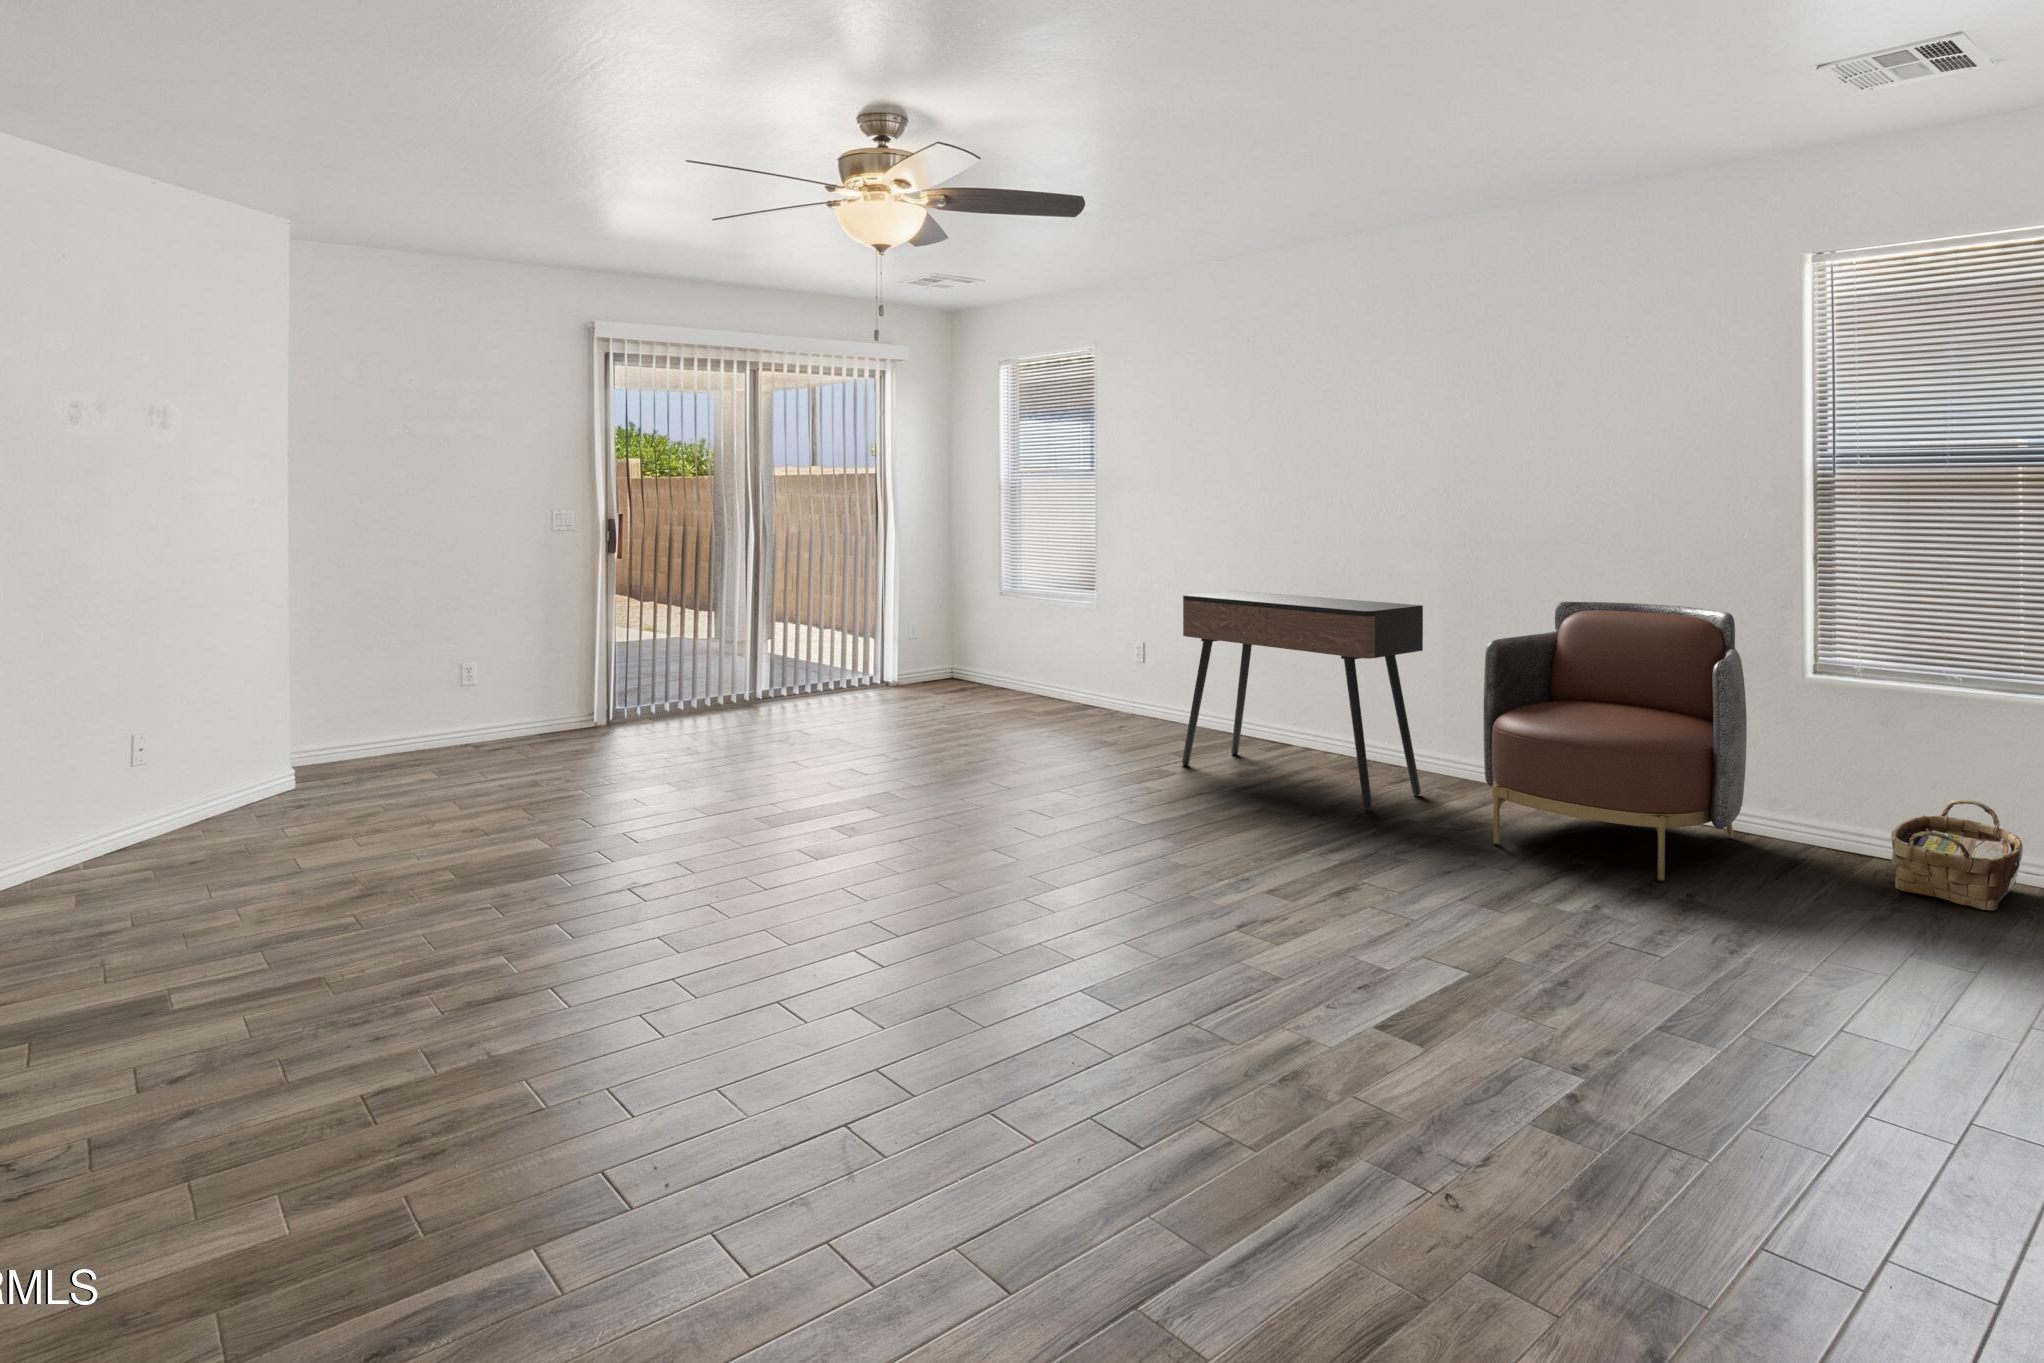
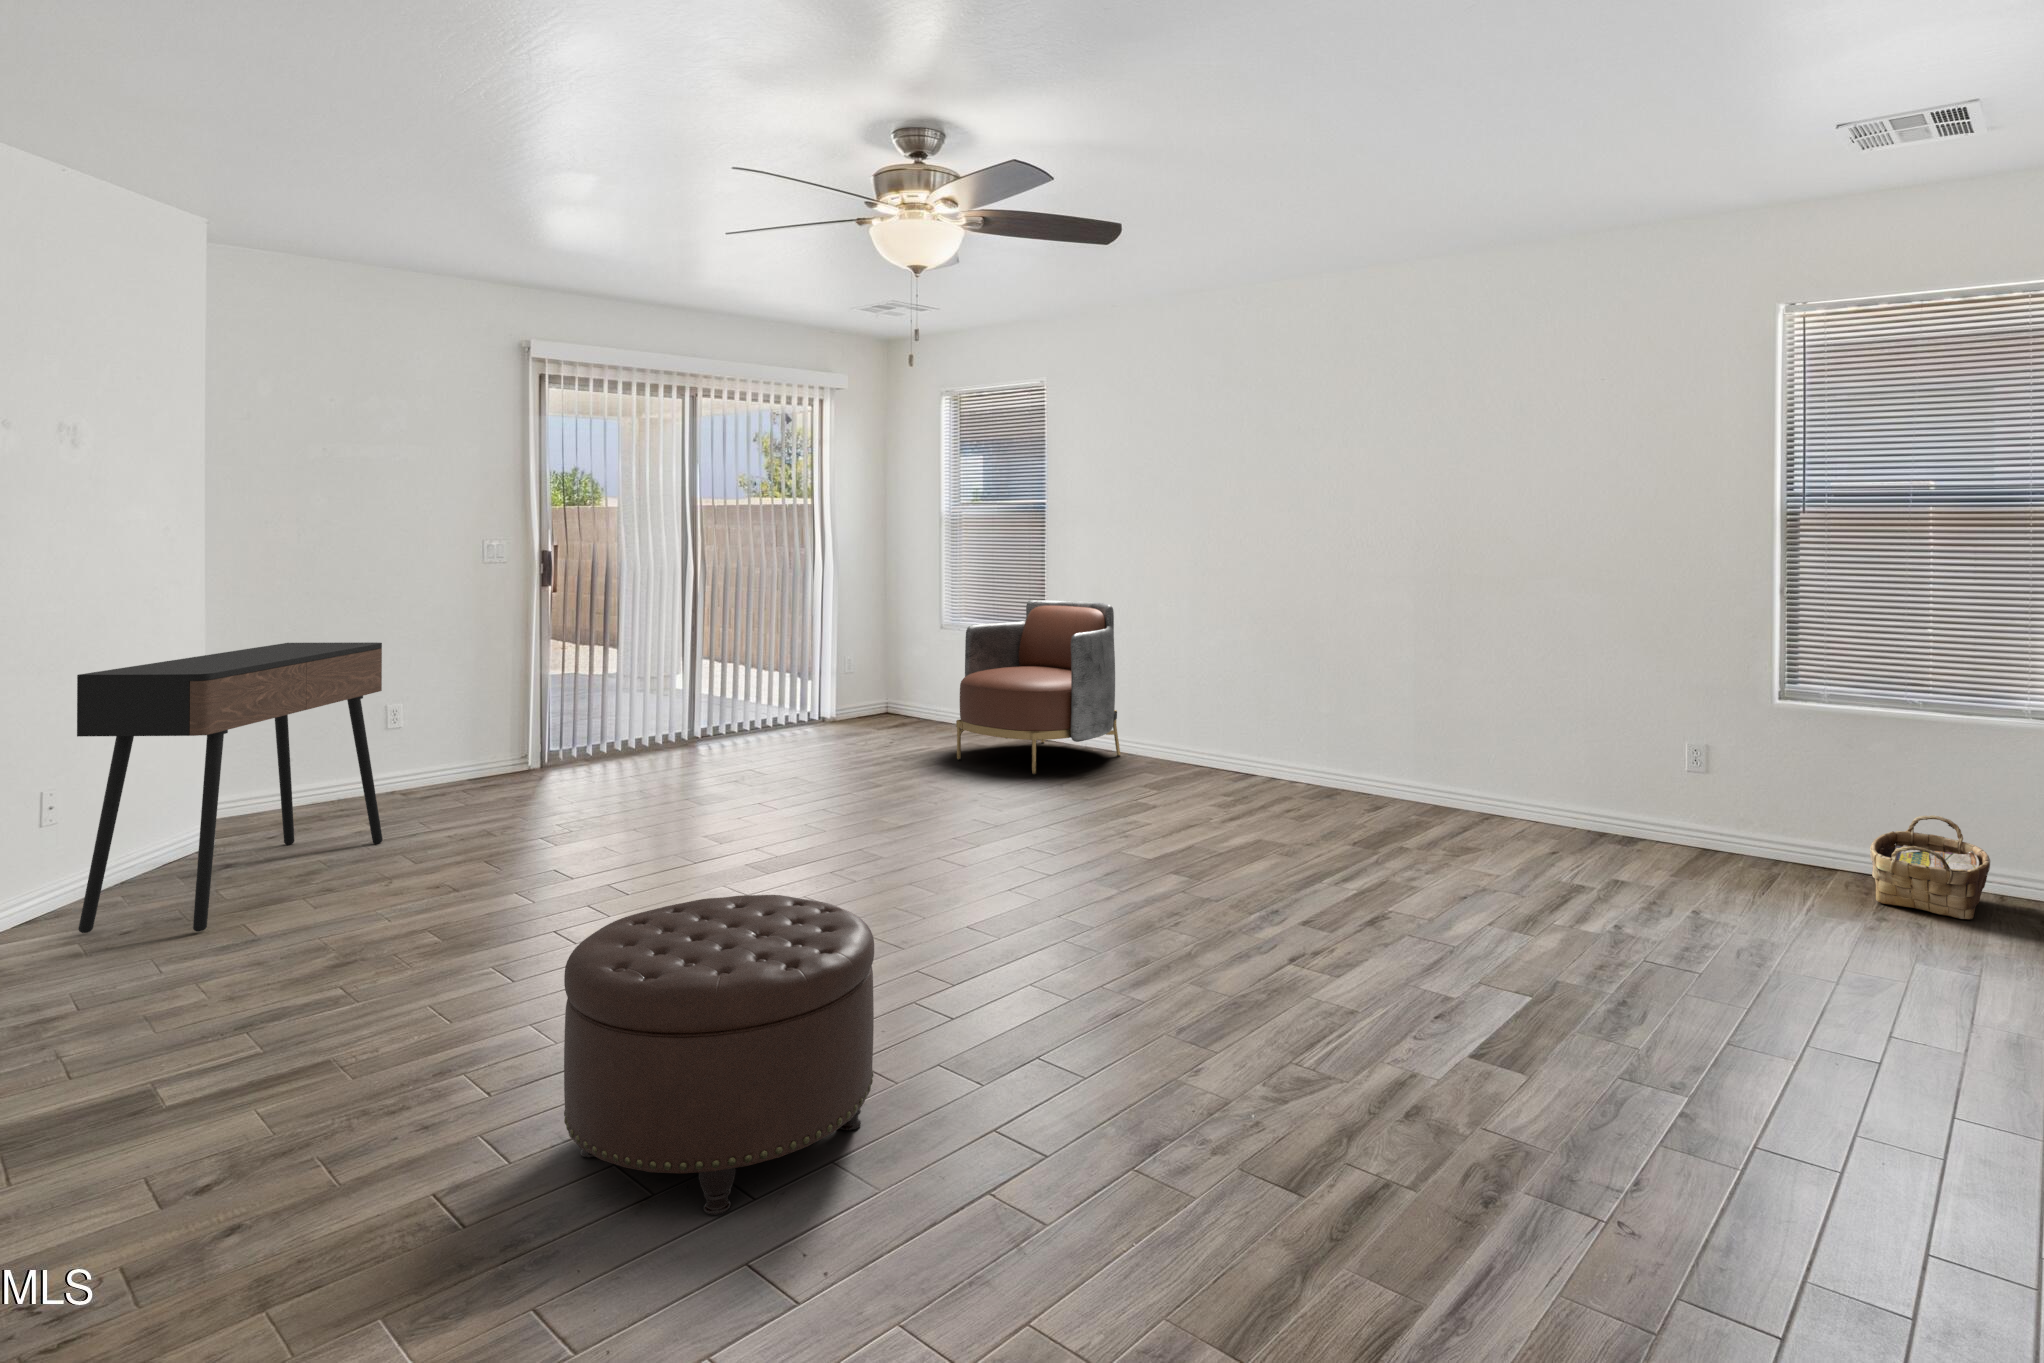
console table: present [1182,591,1423,809] -> present [77,642,383,933]
armchair: present [1484,602,1747,882] -> present [956,600,1120,775]
ottoman: none [487,847,778,1132] -> present [564,895,874,1215]

